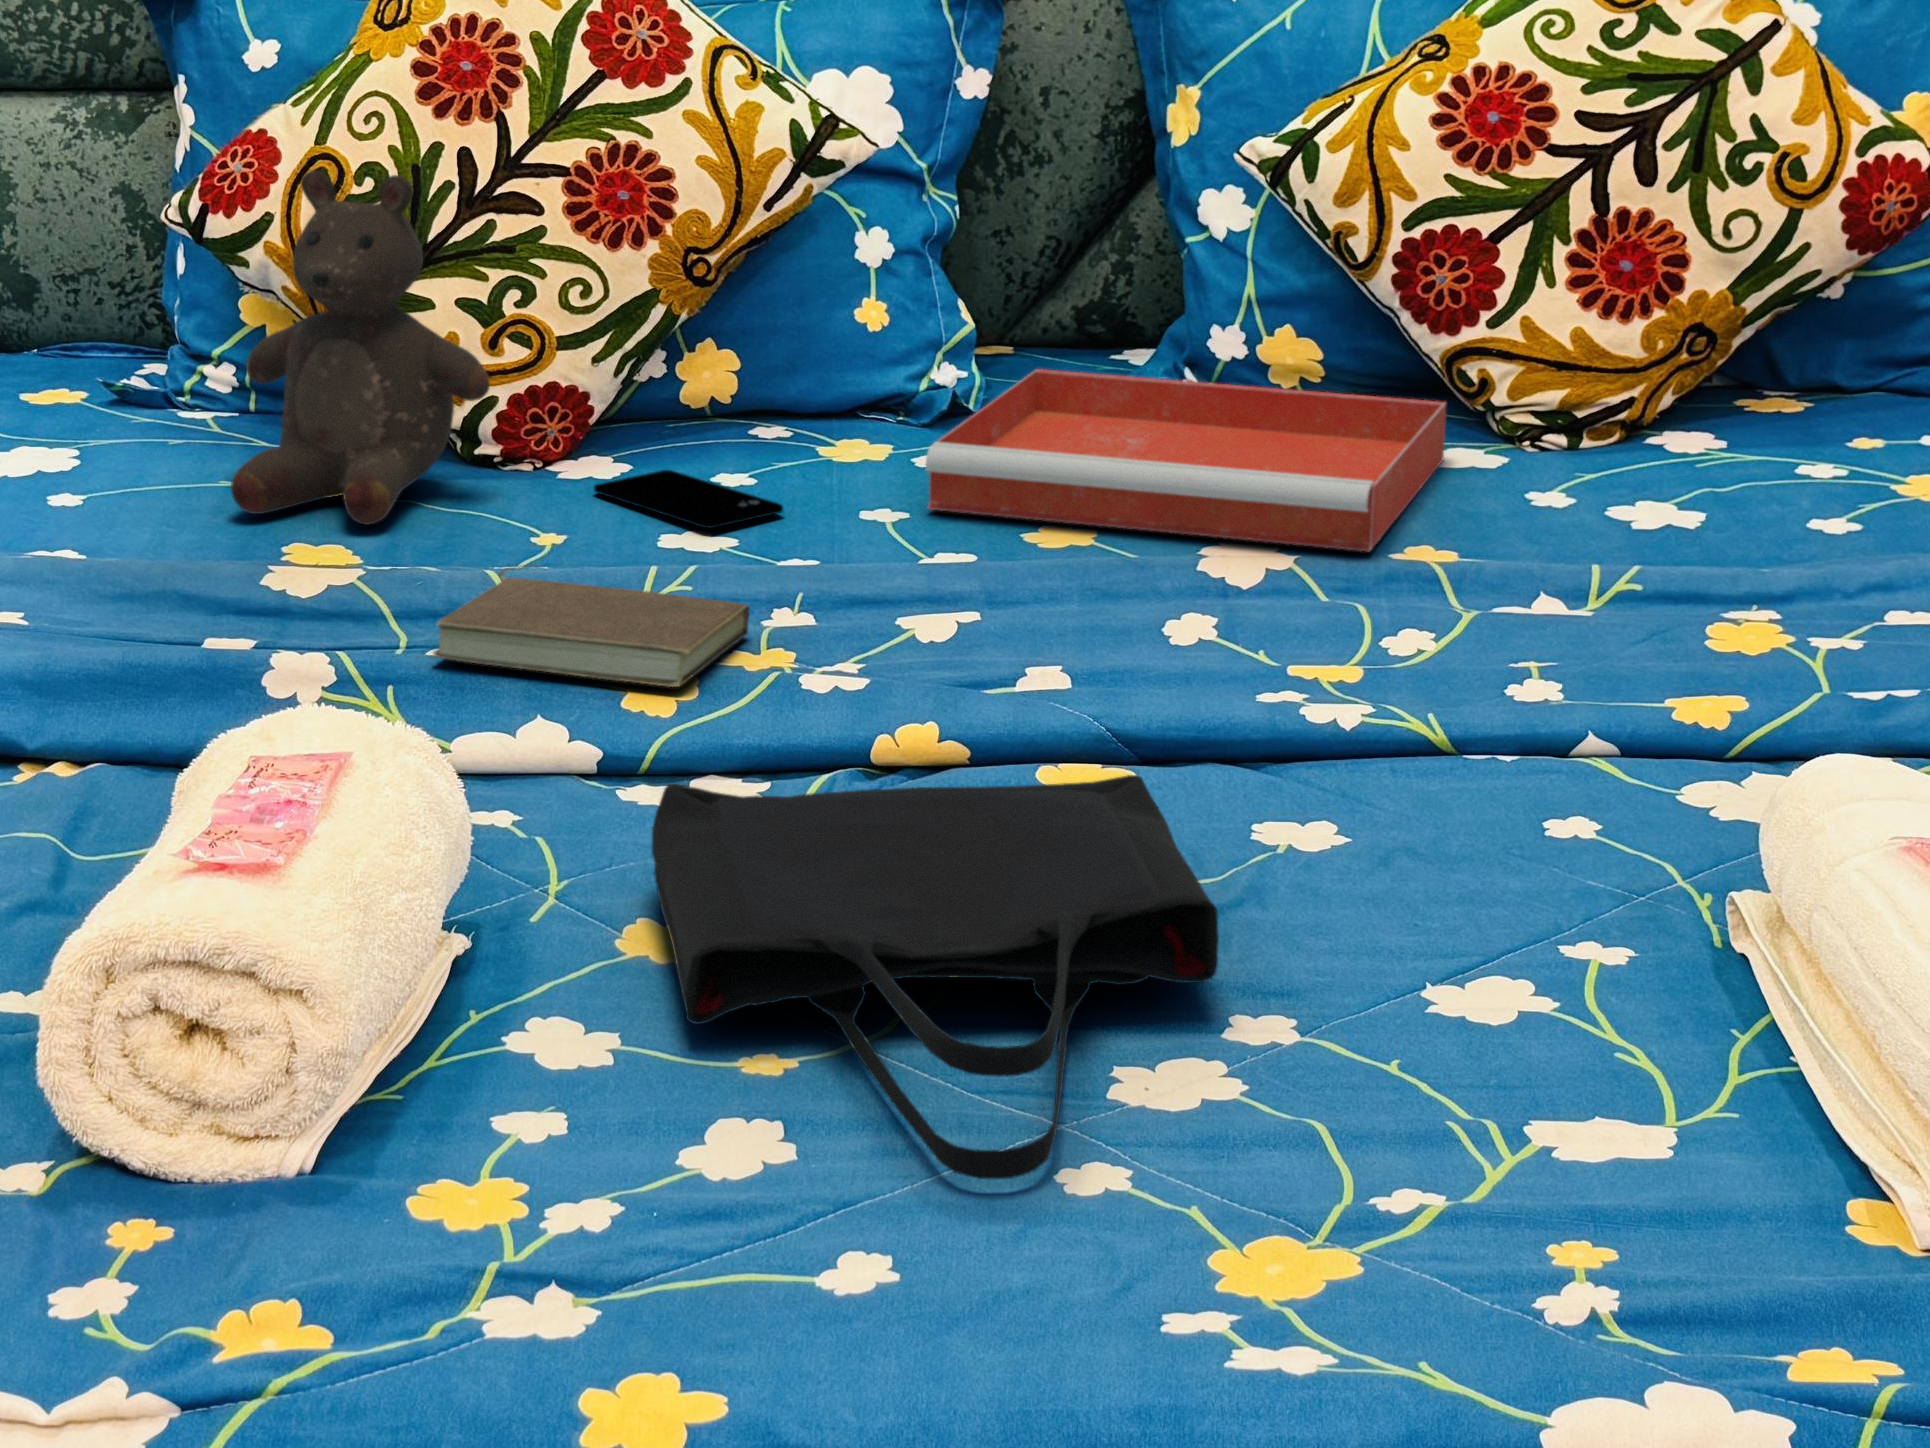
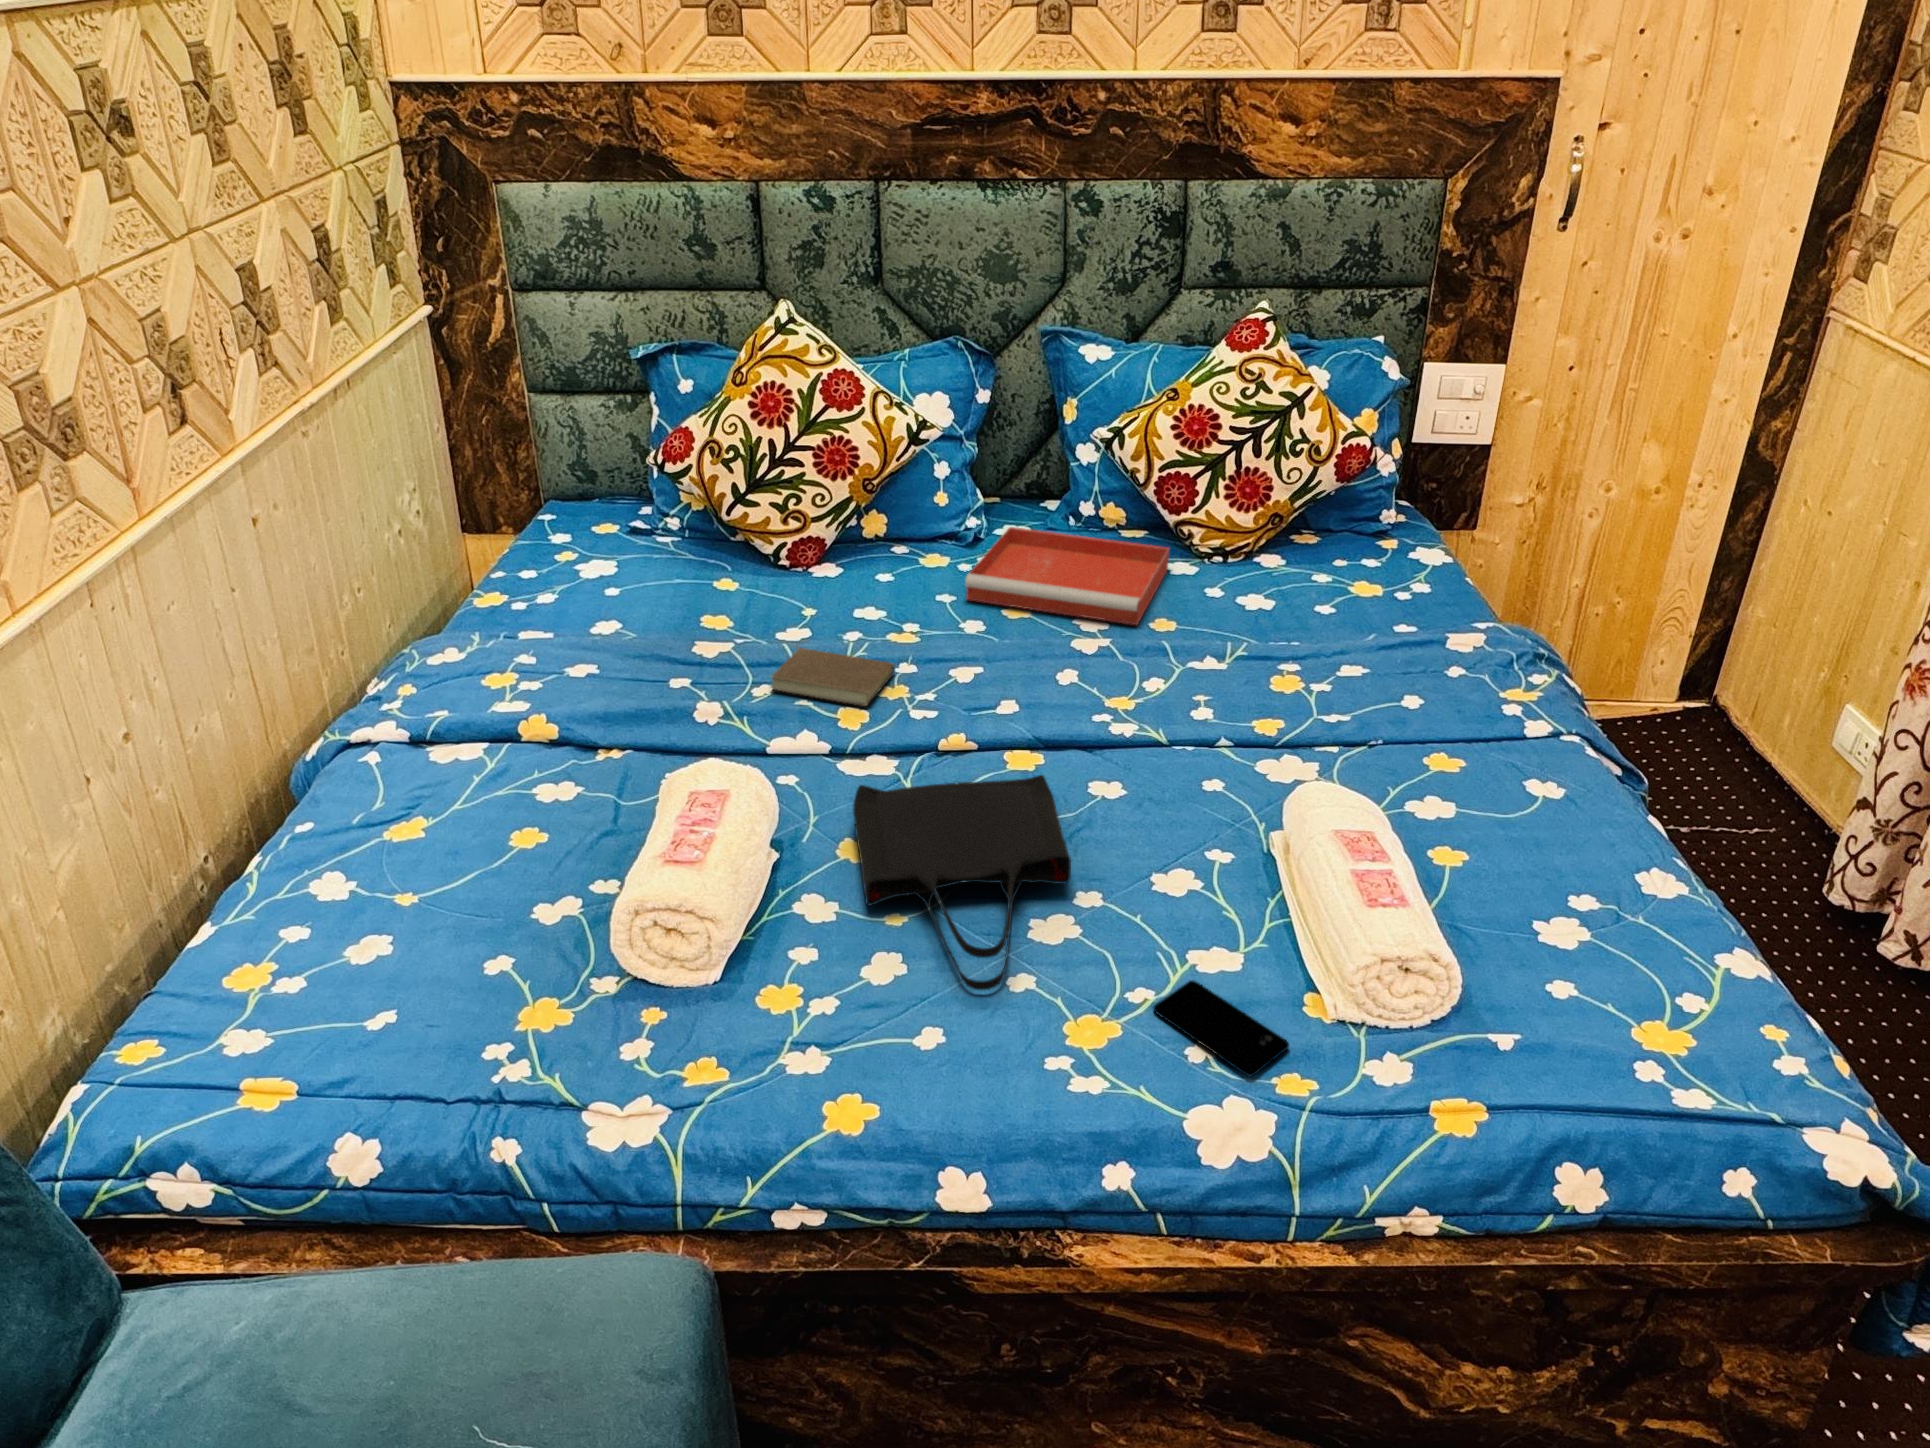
stuffed bear: present [231,170,490,525] -> none [690,462,792,609]
smartphone: present [594,470,783,528] -> present [1153,980,1289,1076]

